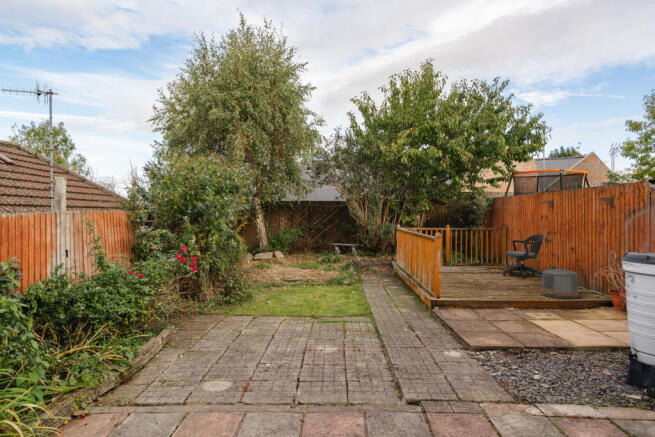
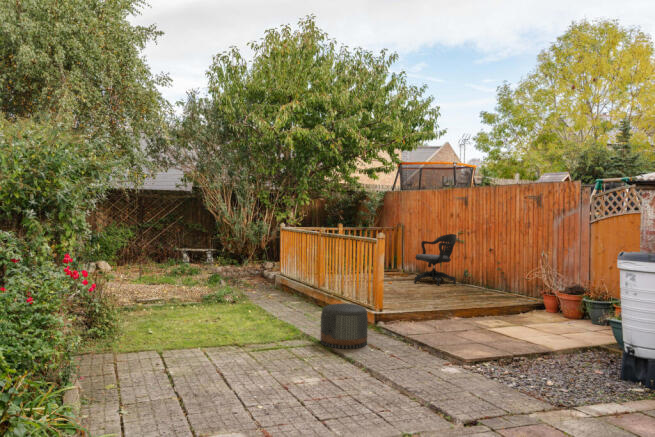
pouf: present [542,269,578,298] -> present [320,303,368,349]

